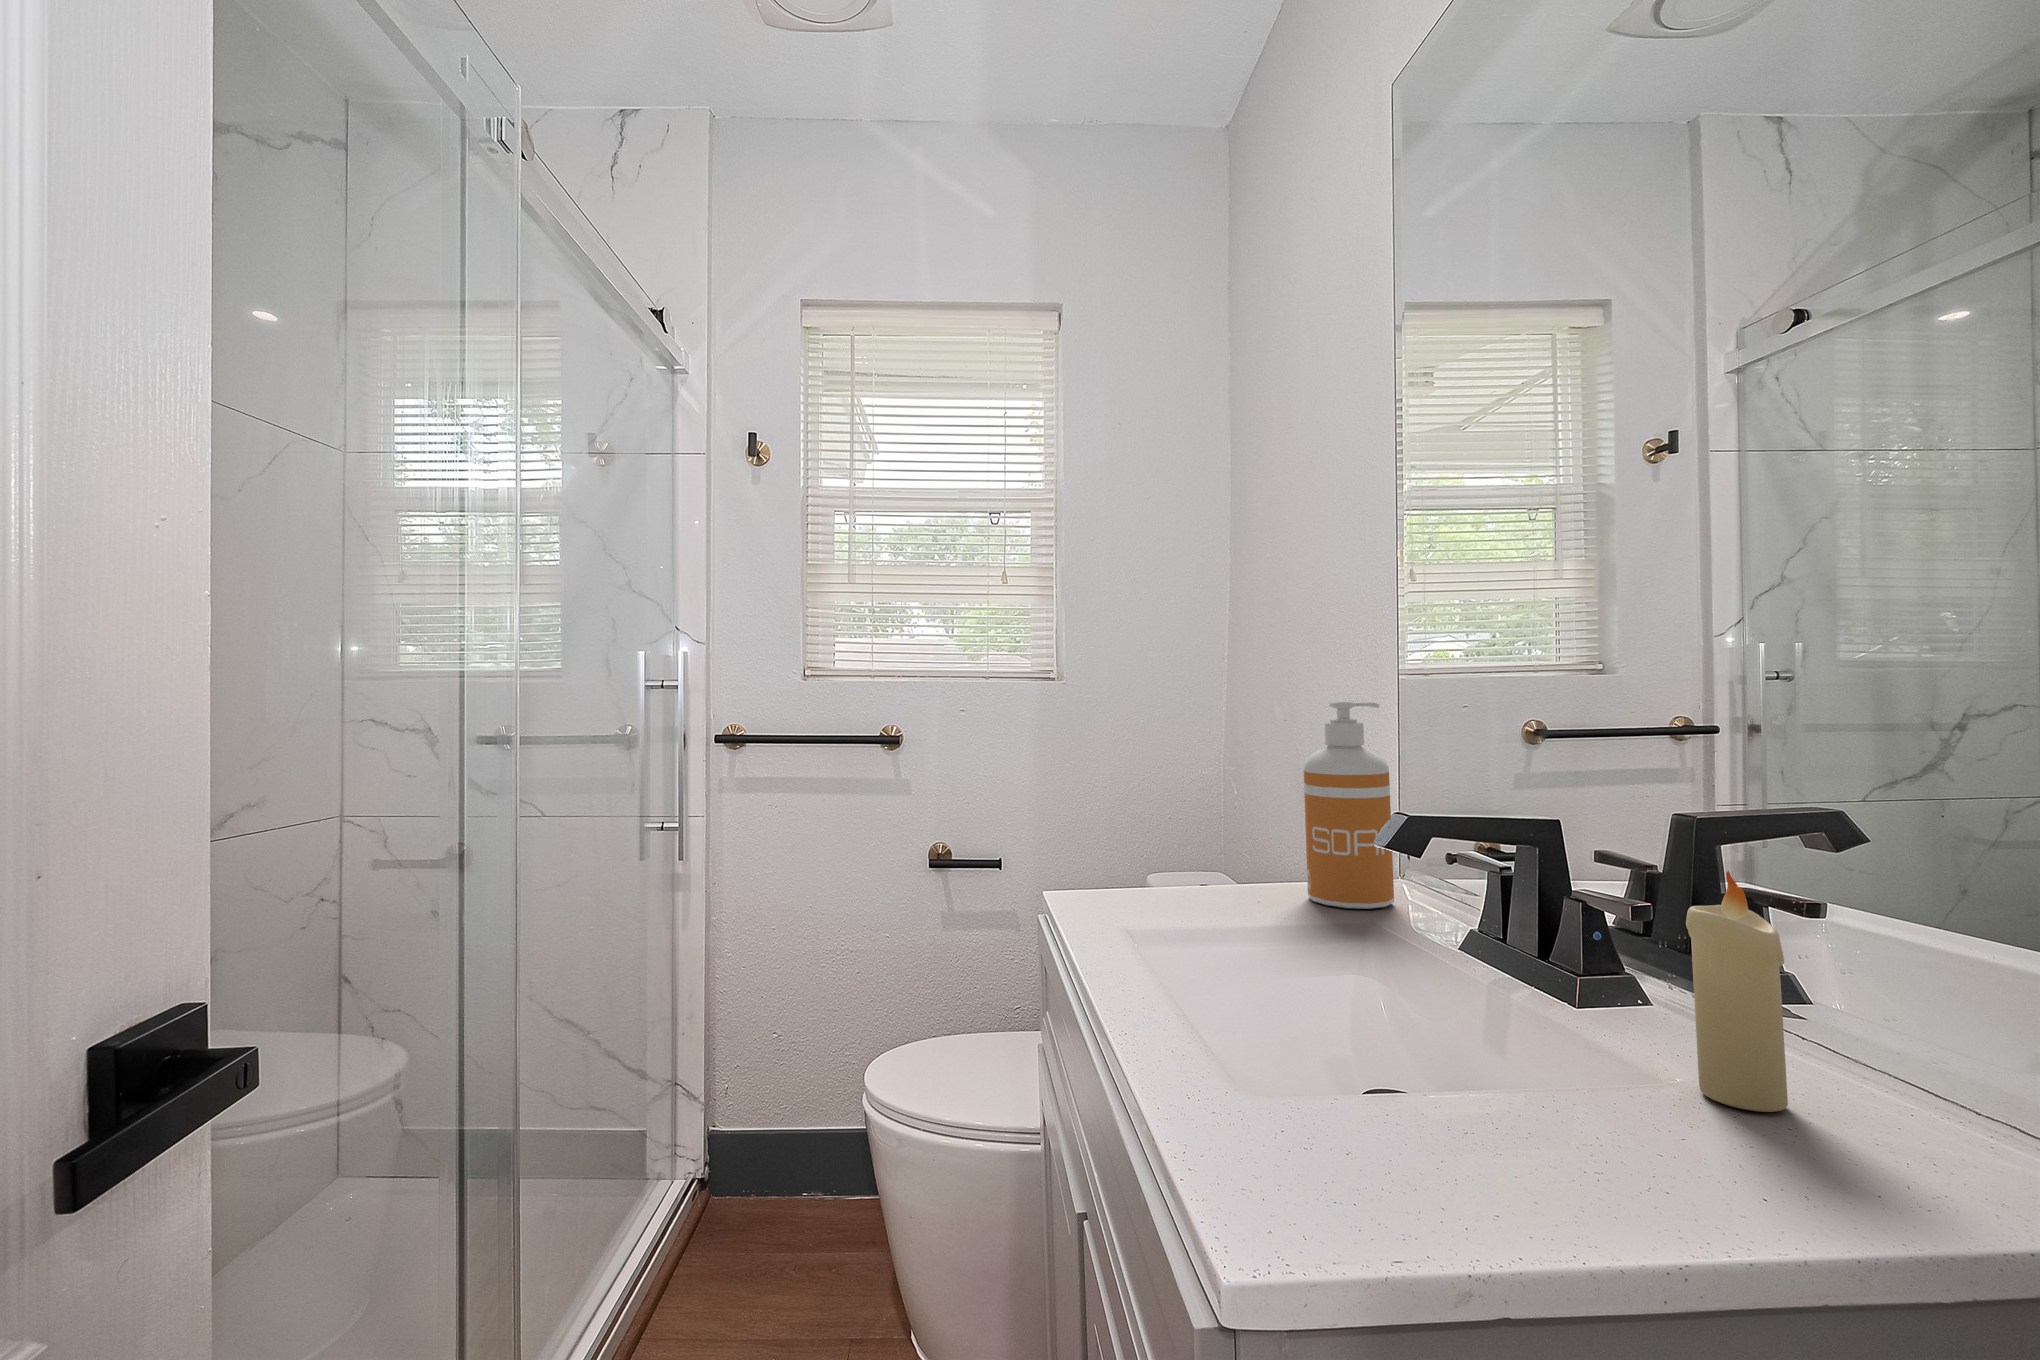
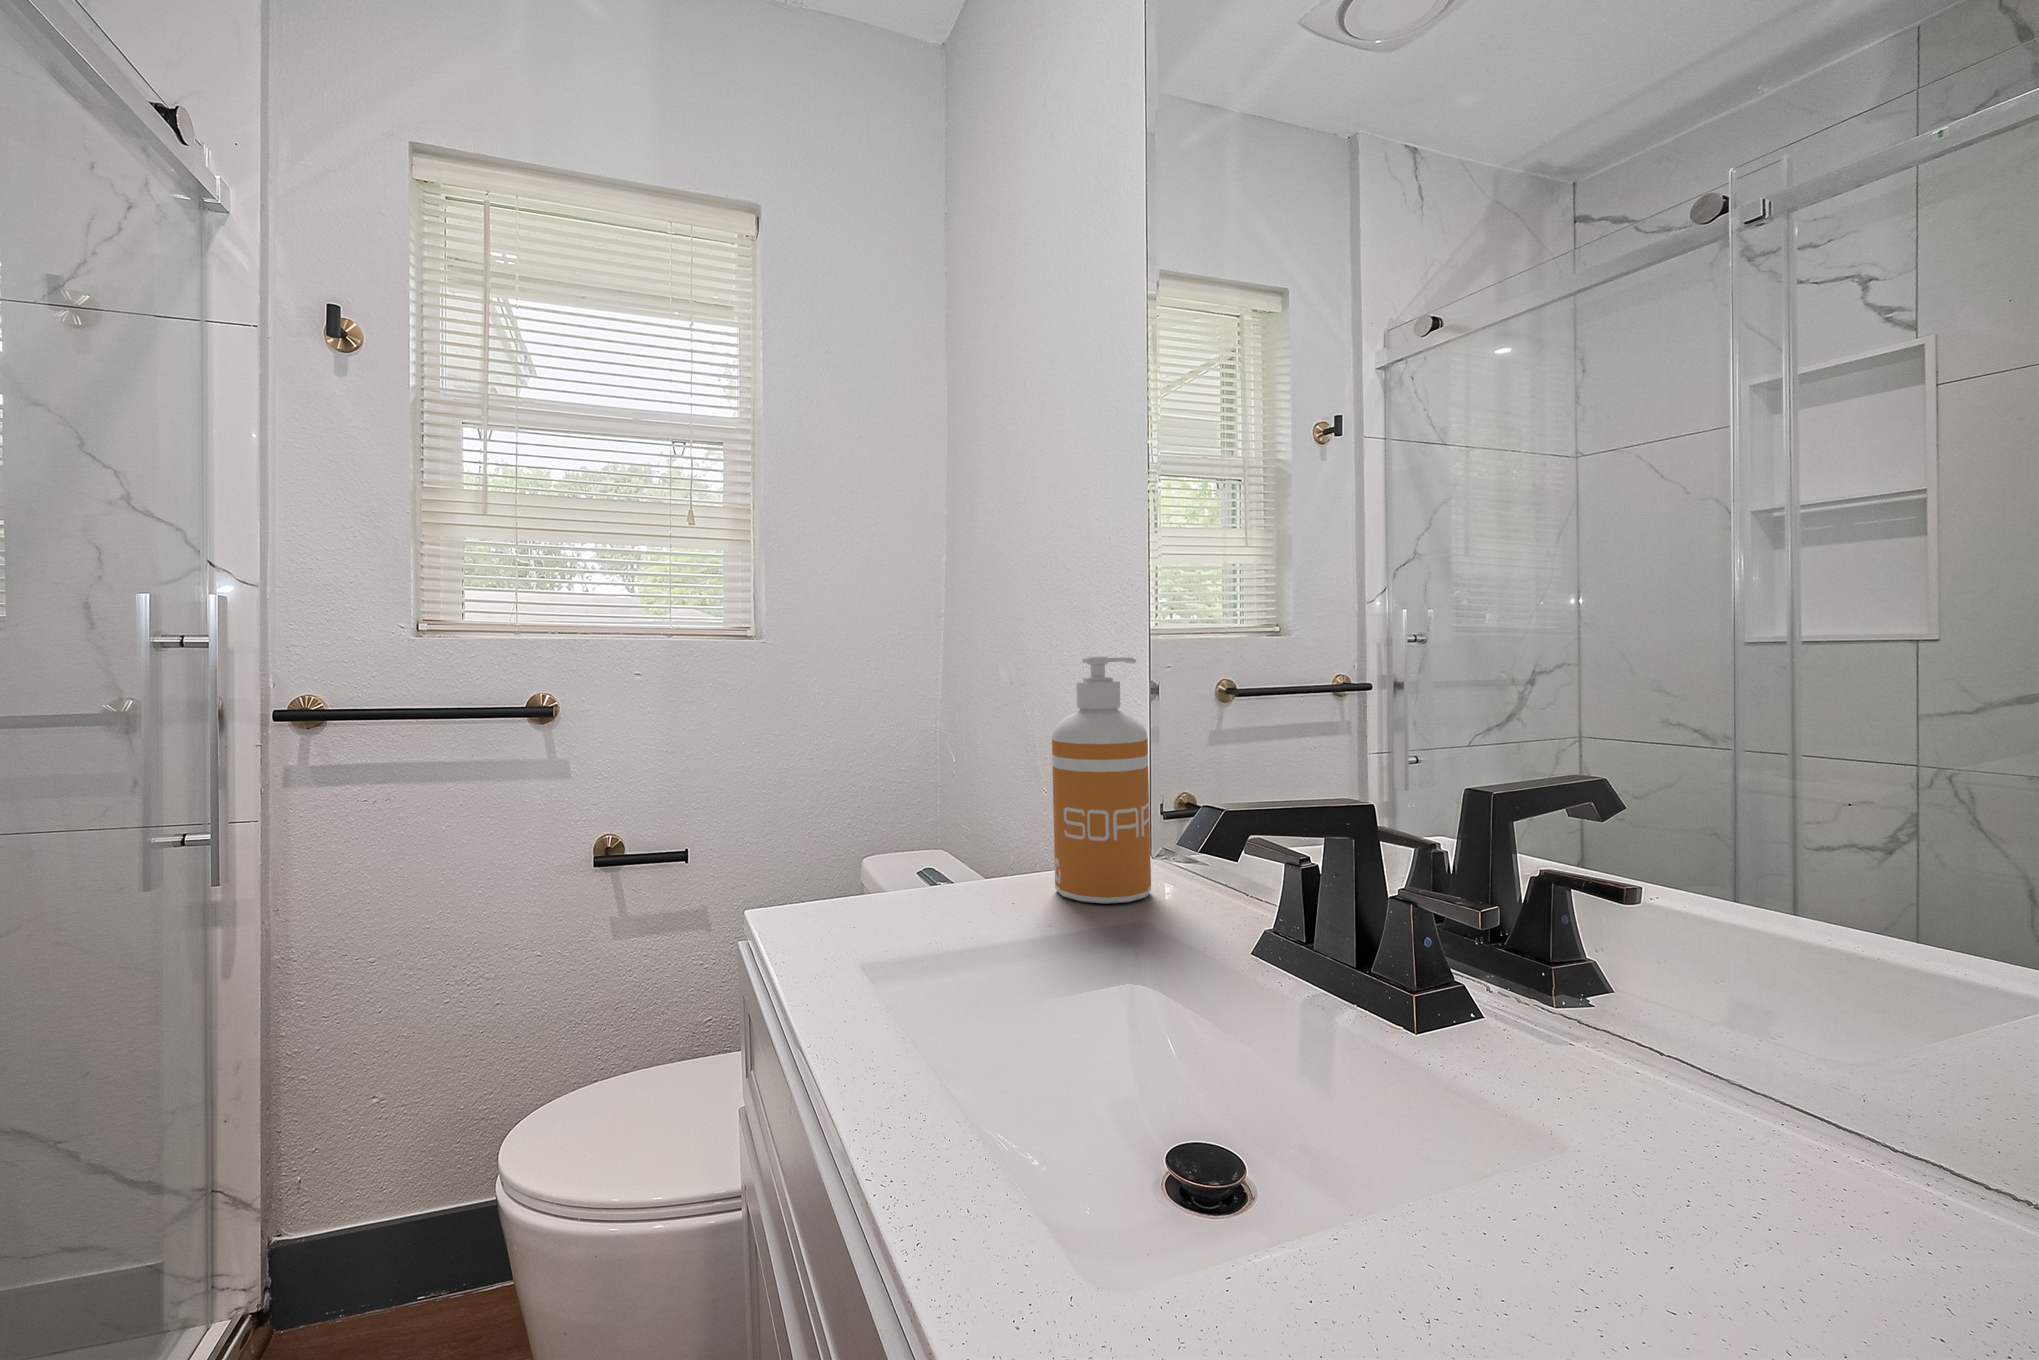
candle: present [1686,871,1788,1112] -> none [1671,880,1818,1233]

